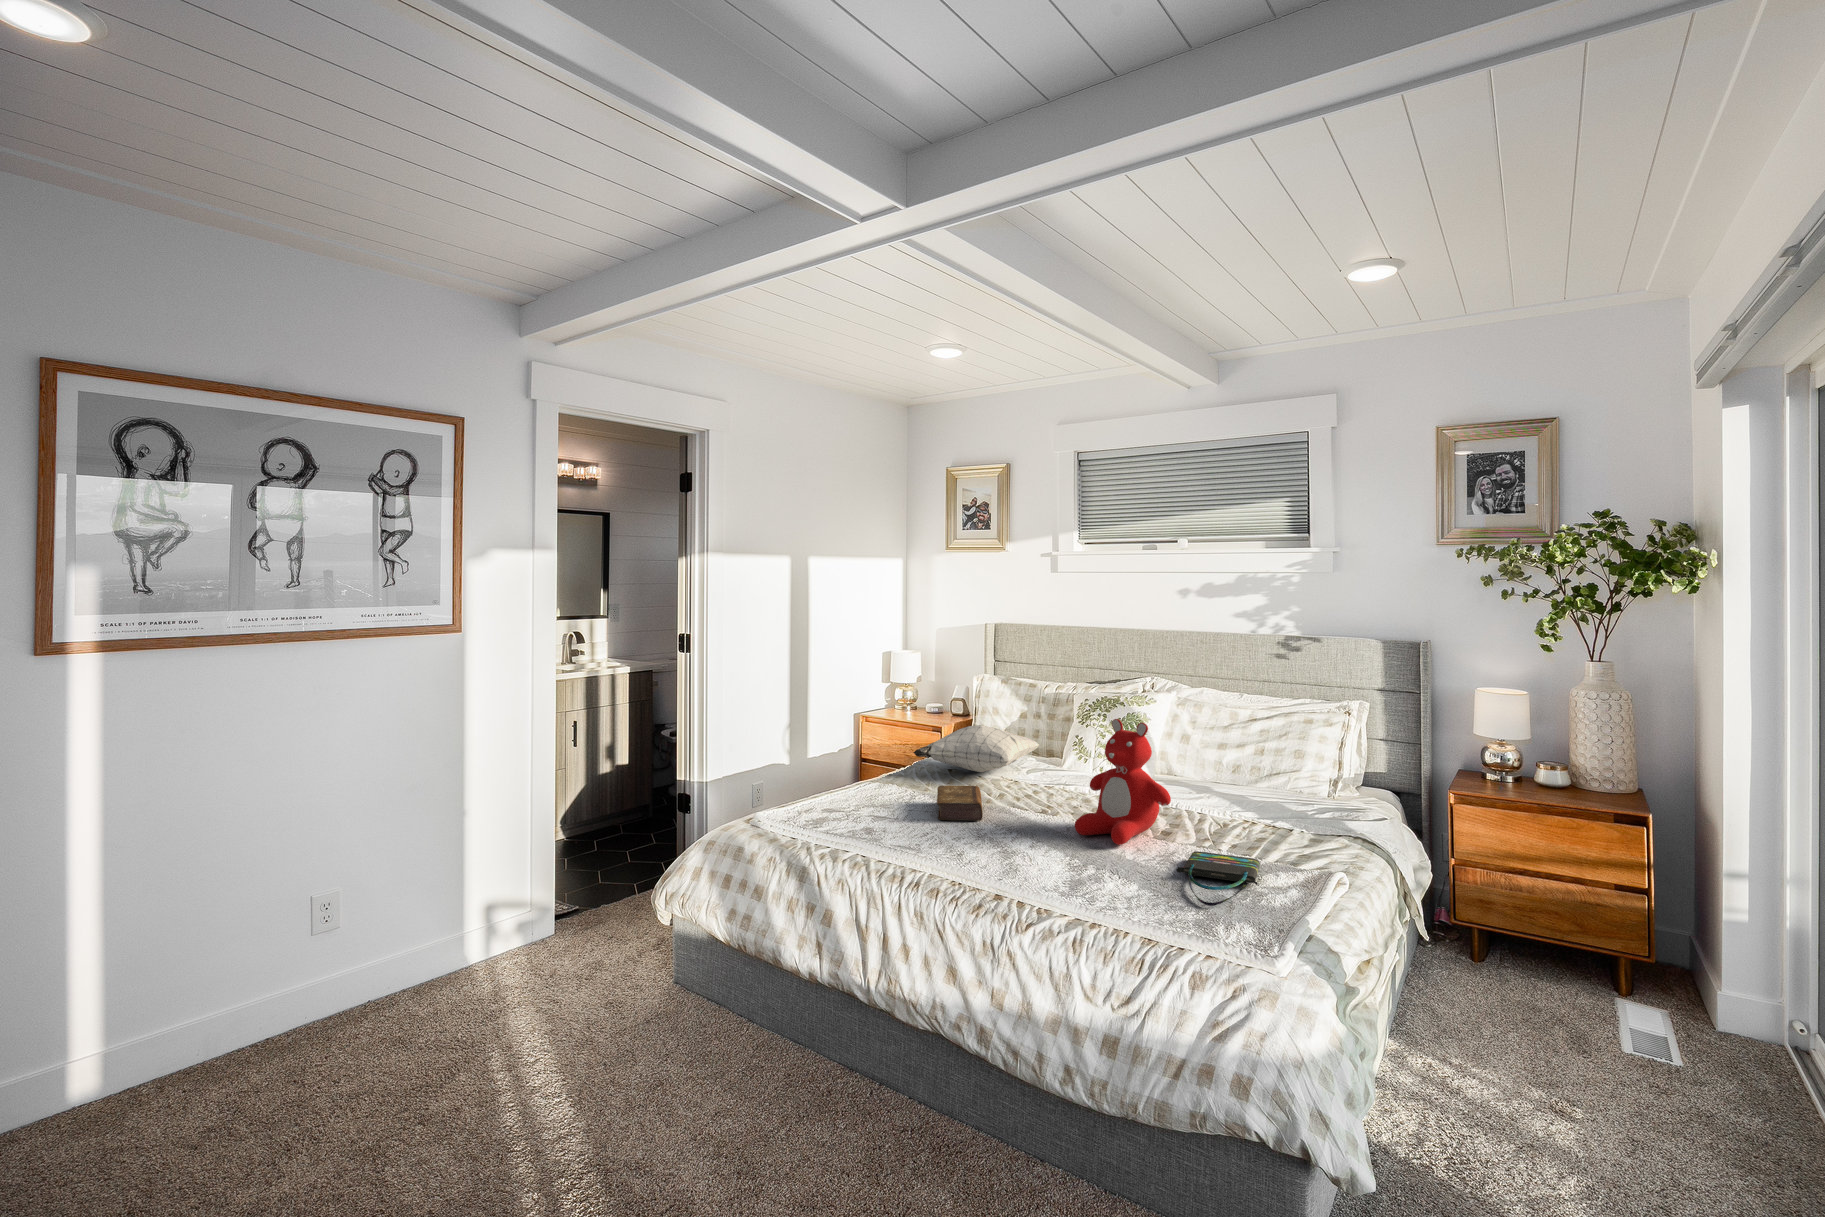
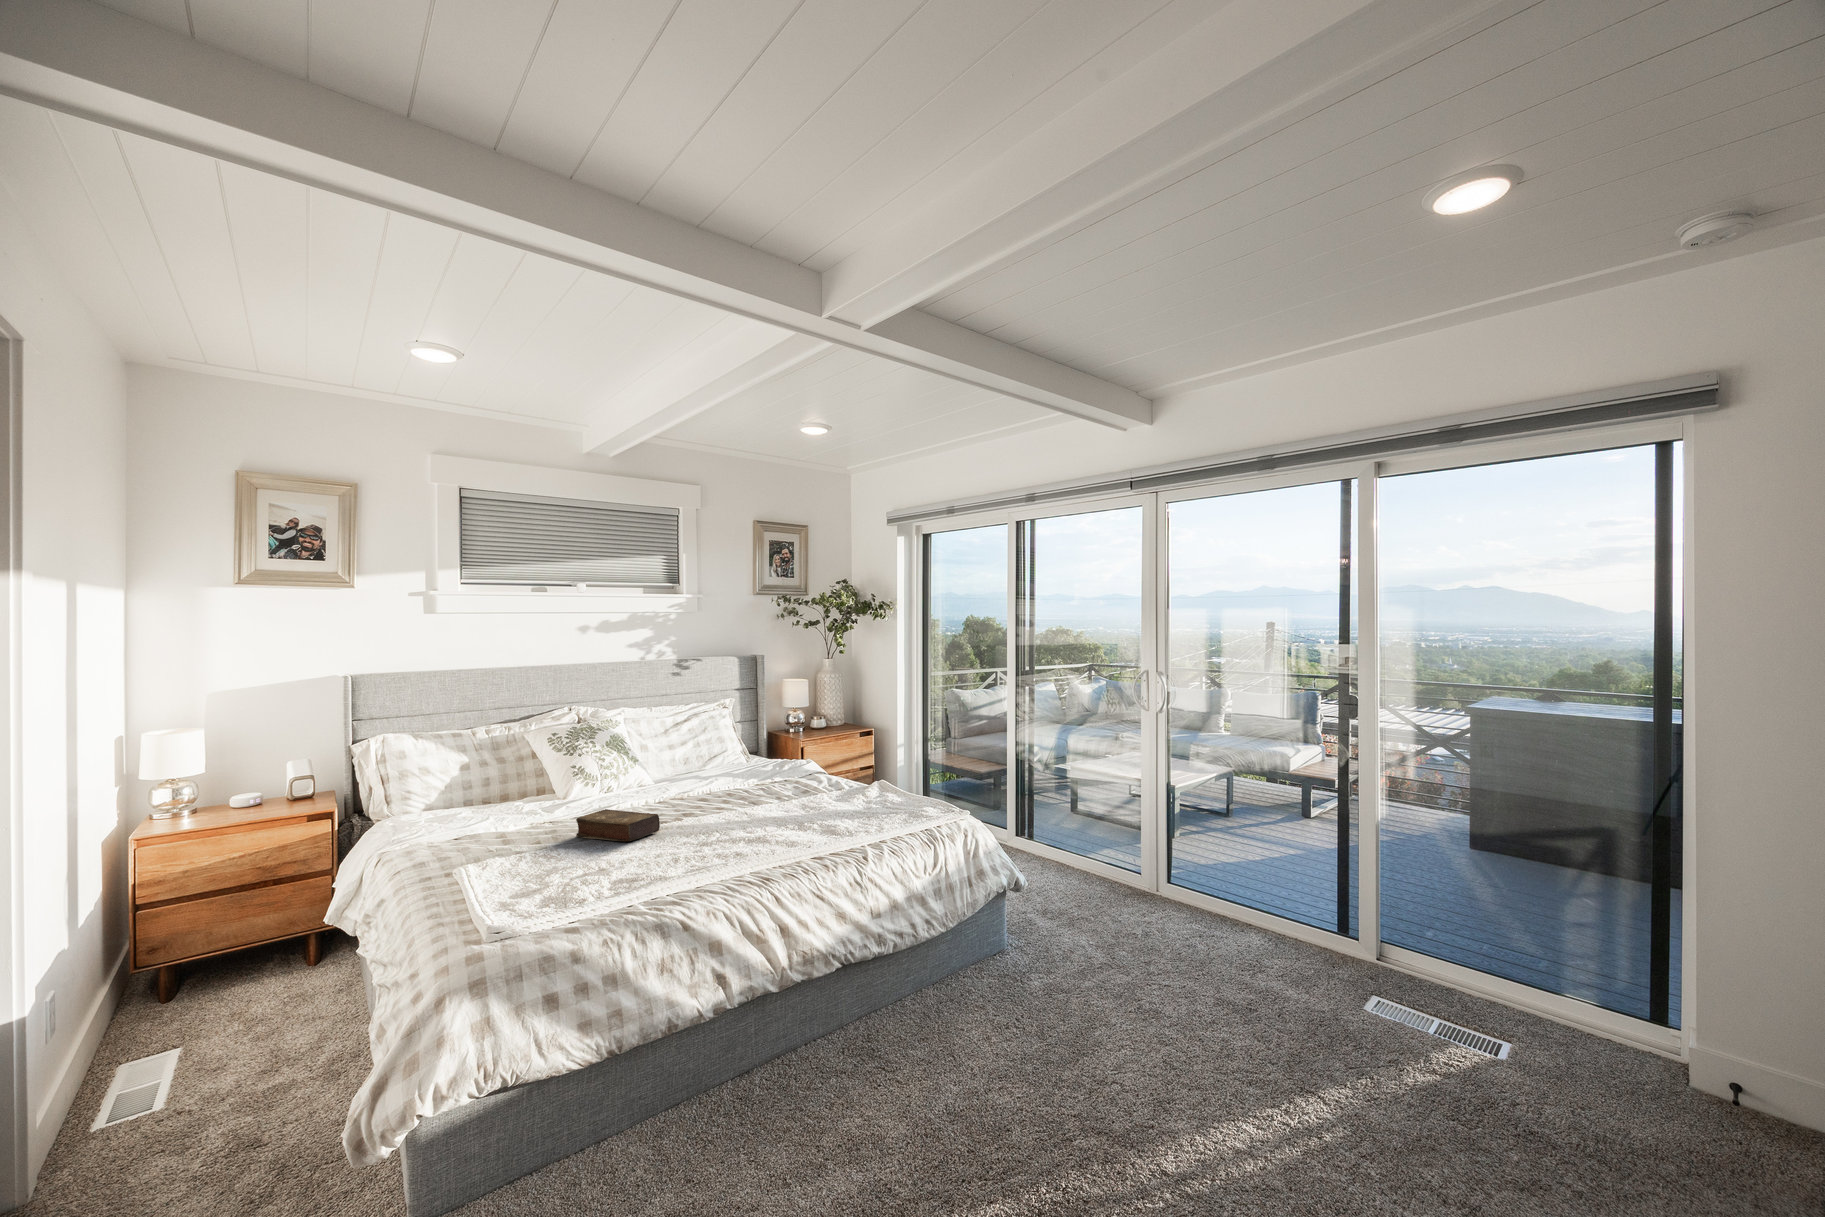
teddy bear: present [1075,719,1171,845] -> none [717,713,793,814]
pillow: present [913,725,1039,772] -> none [441,763,586,815]
tote bag: present [1177,851,1260,906] -> none [830,789,910,811]

